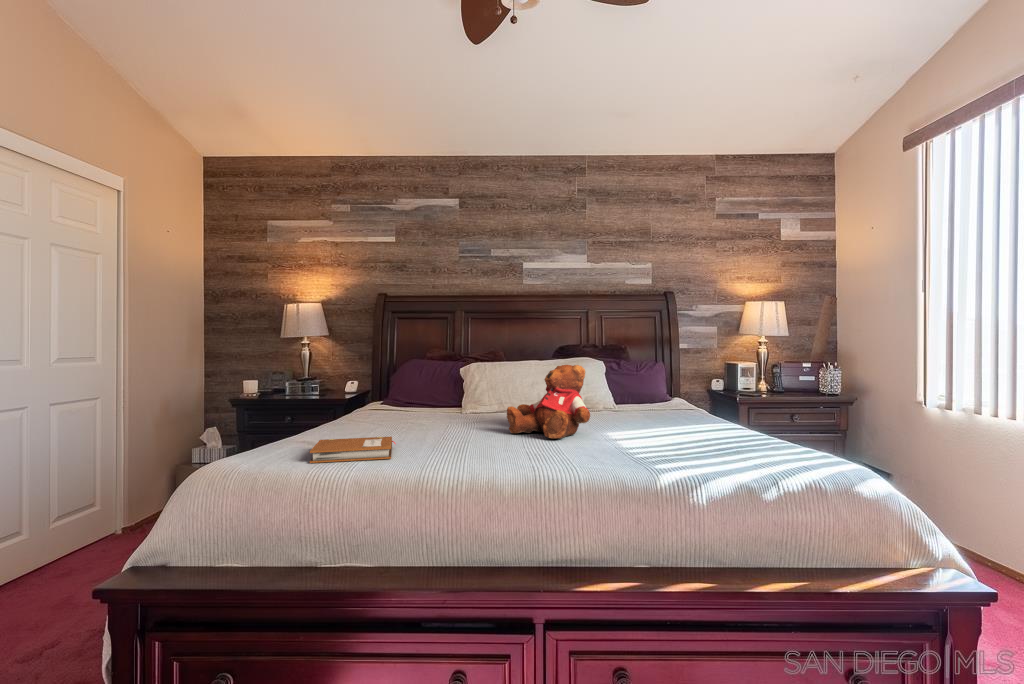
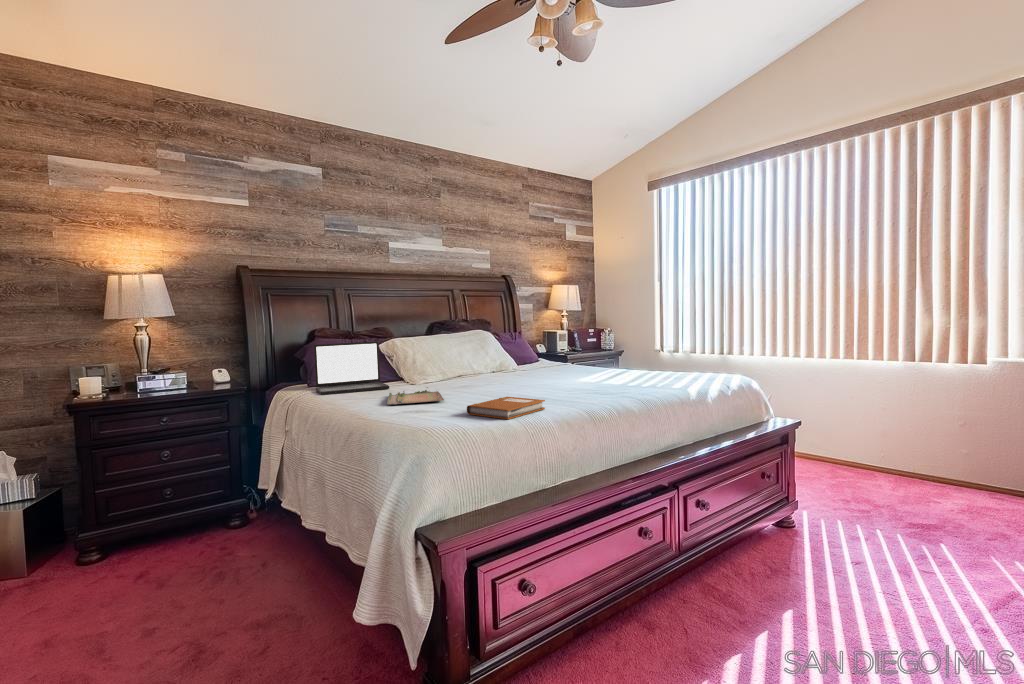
laptop: none [358,364,435,413] -> present [314,341,389,395]
teddy bear: present [507,365,590,439] -> none [522,334,590,388]
tray: none [332,414,420,431] -> present [387,387,444,405]

